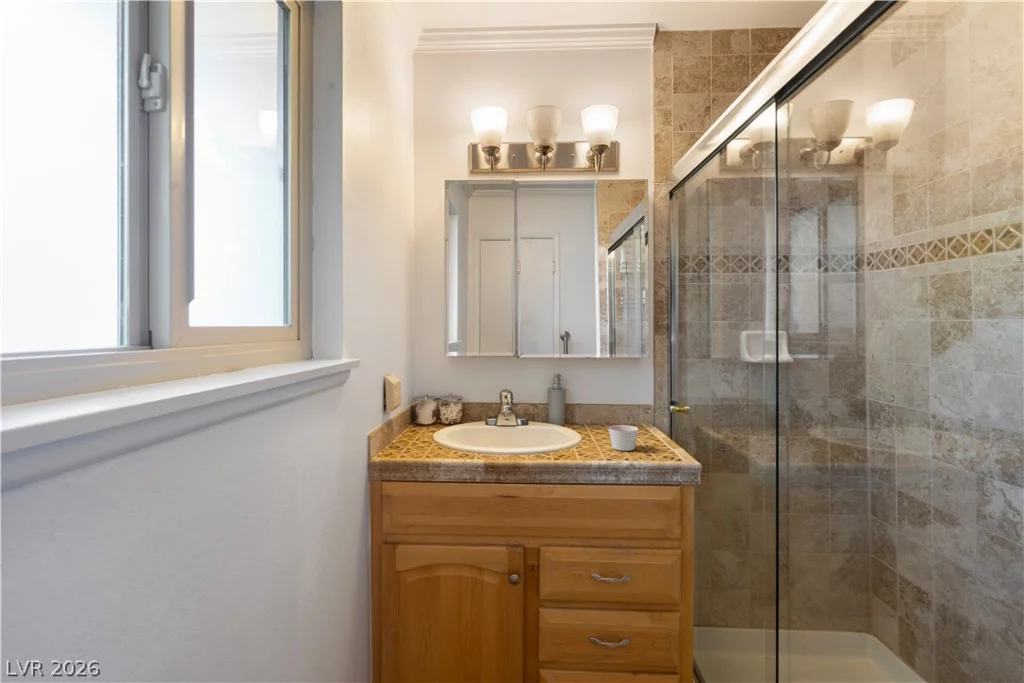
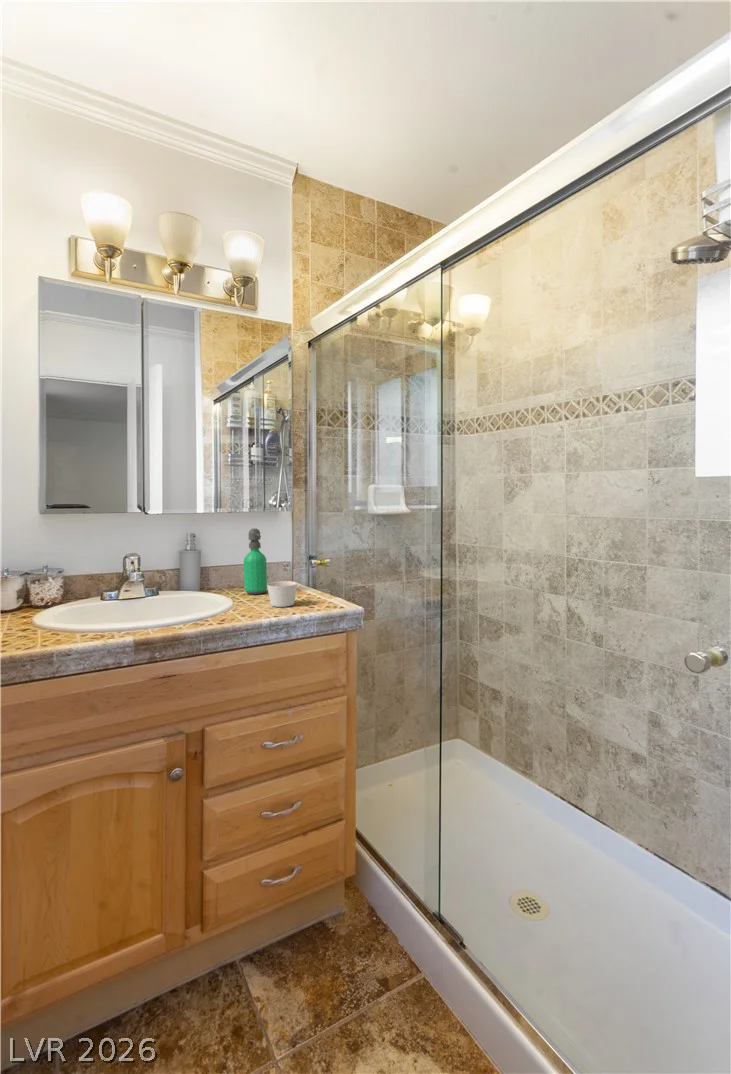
soap dispenser: none [599,372,620,433] -> present [244,528,267,594]

